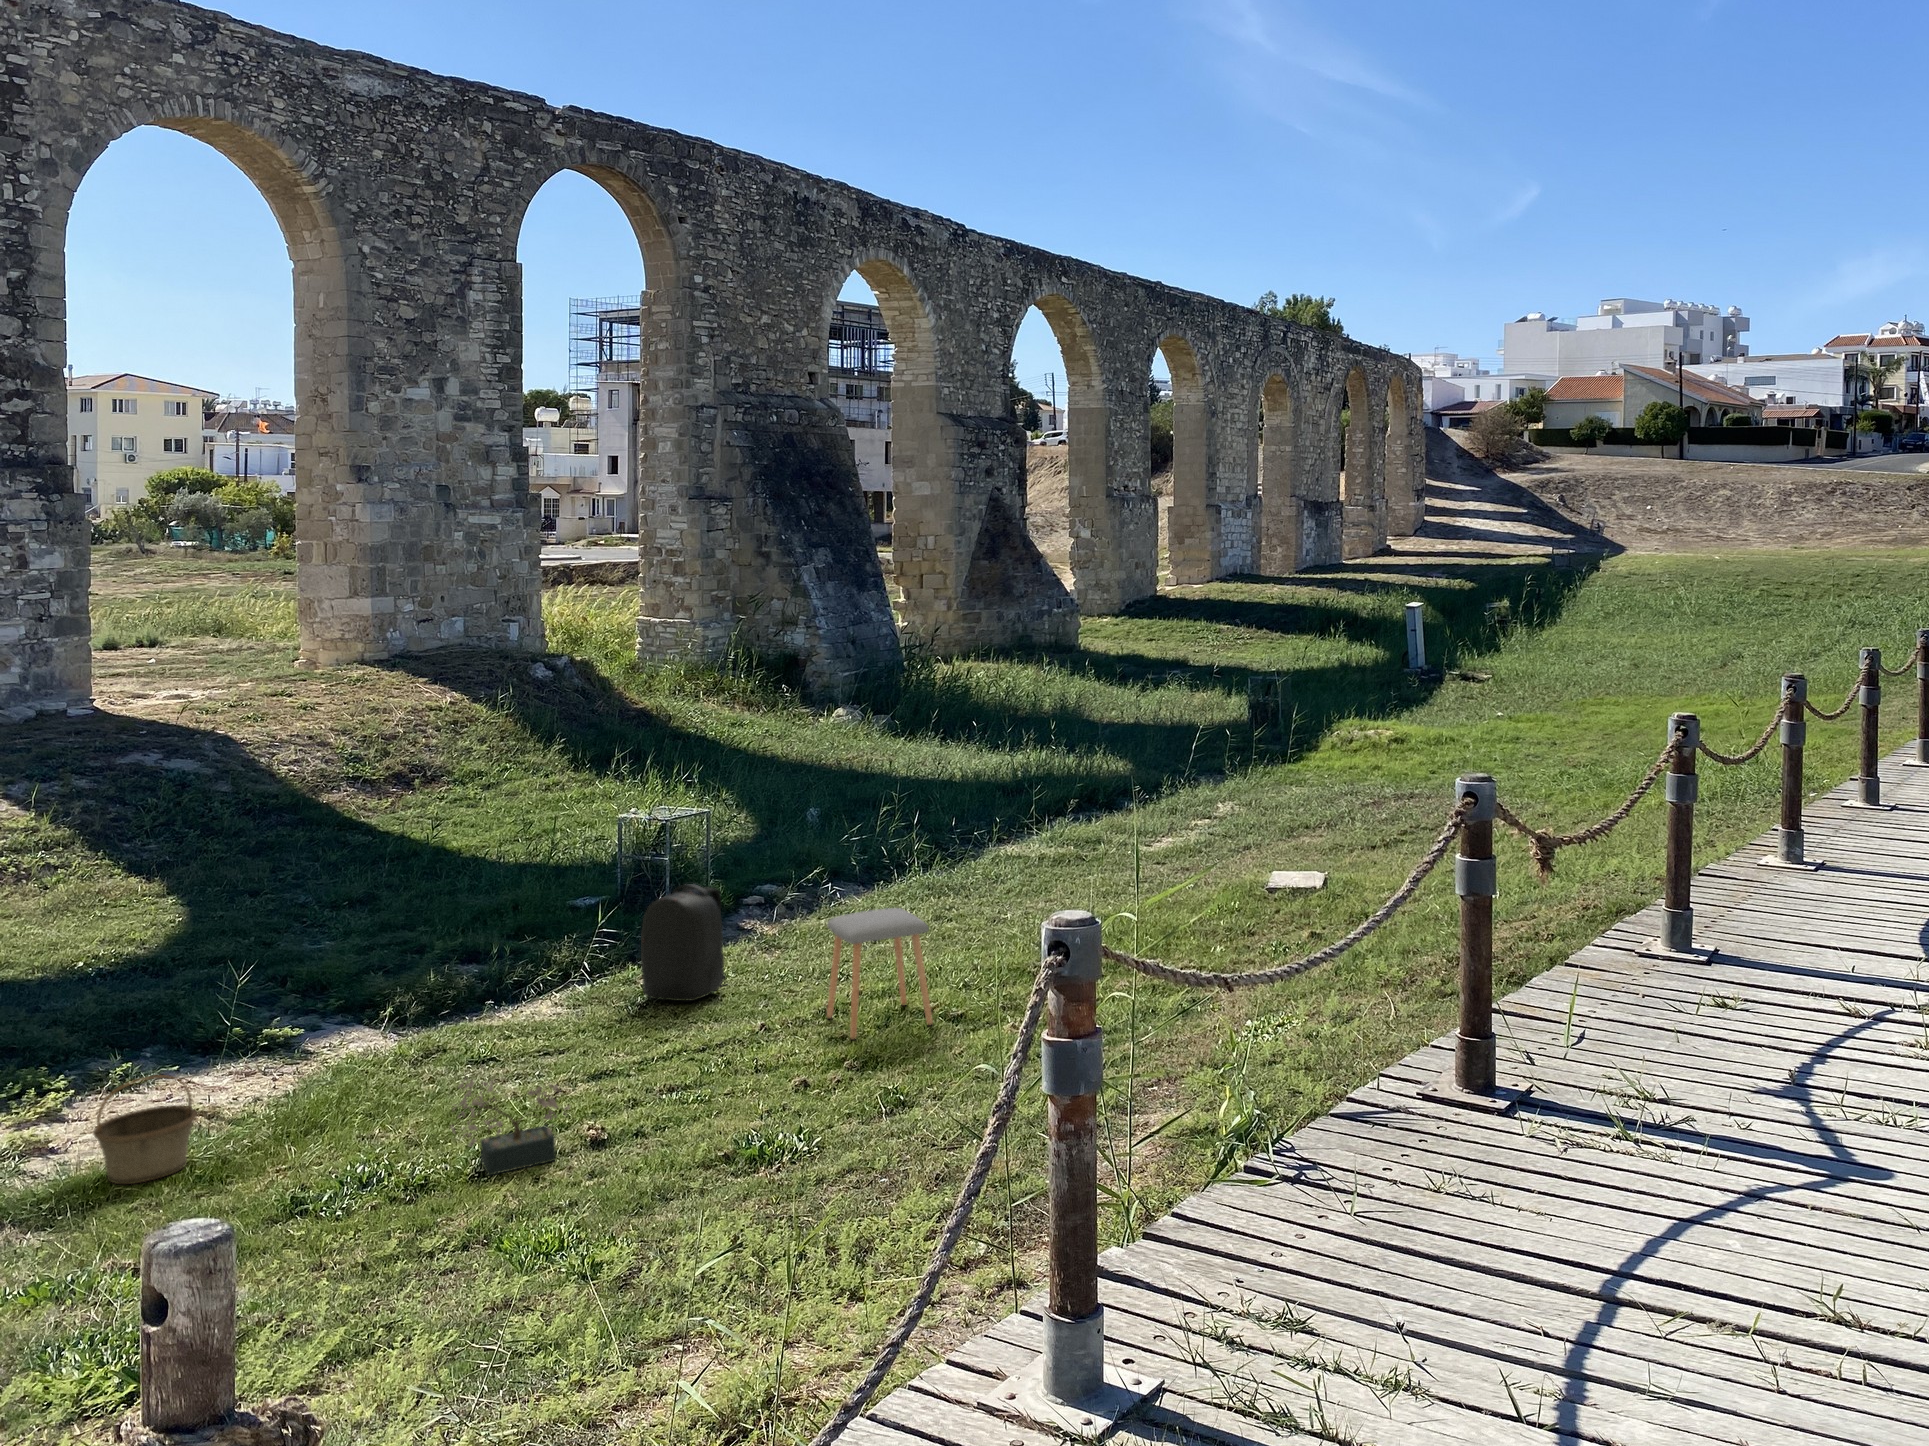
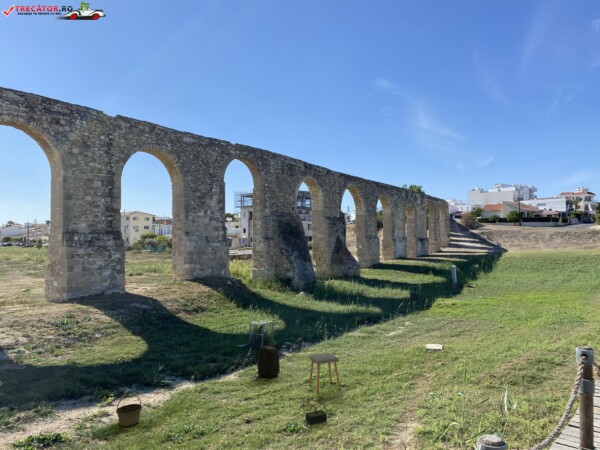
decorative plant: present [451,1079,570,1175] -> present [299,395,329,425]

